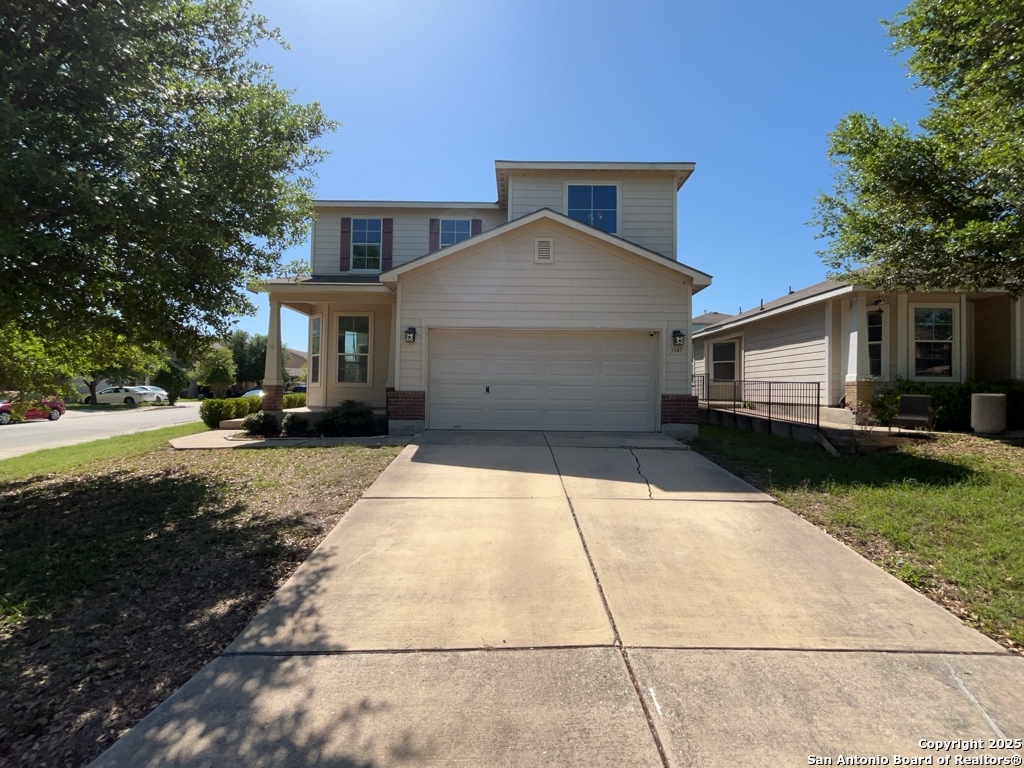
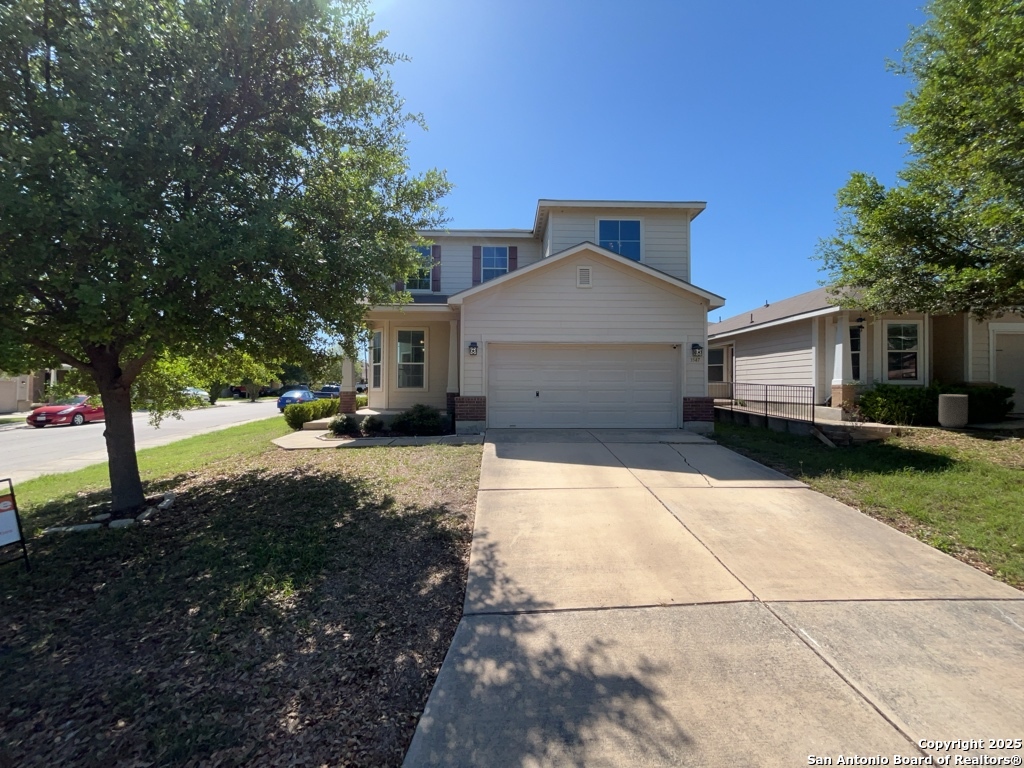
lounge chair: present [888,395,934,437] -> none [872,396,909,431]

